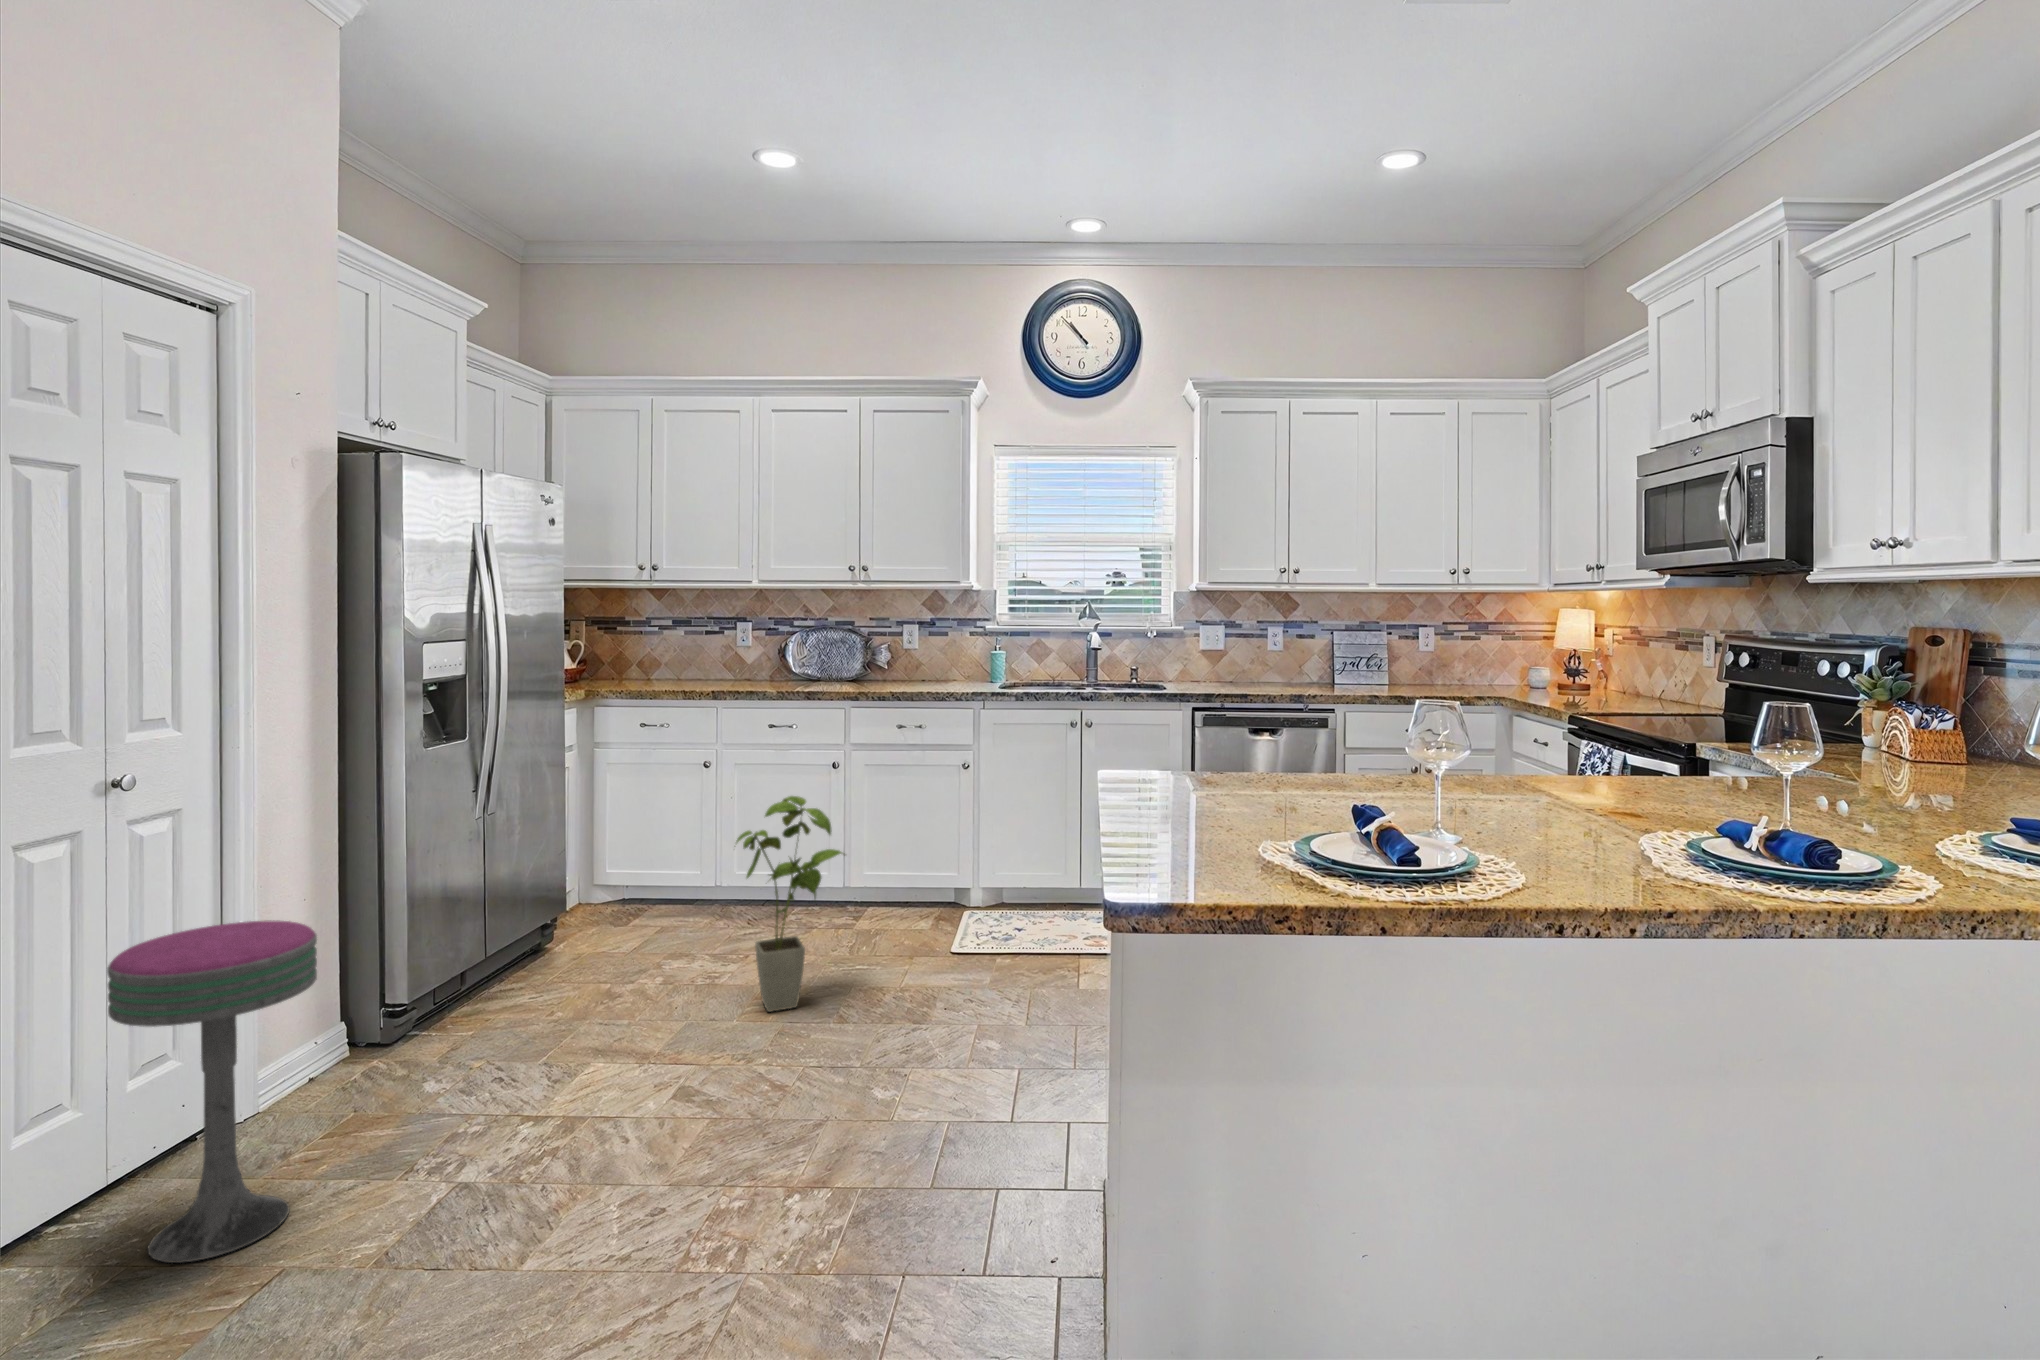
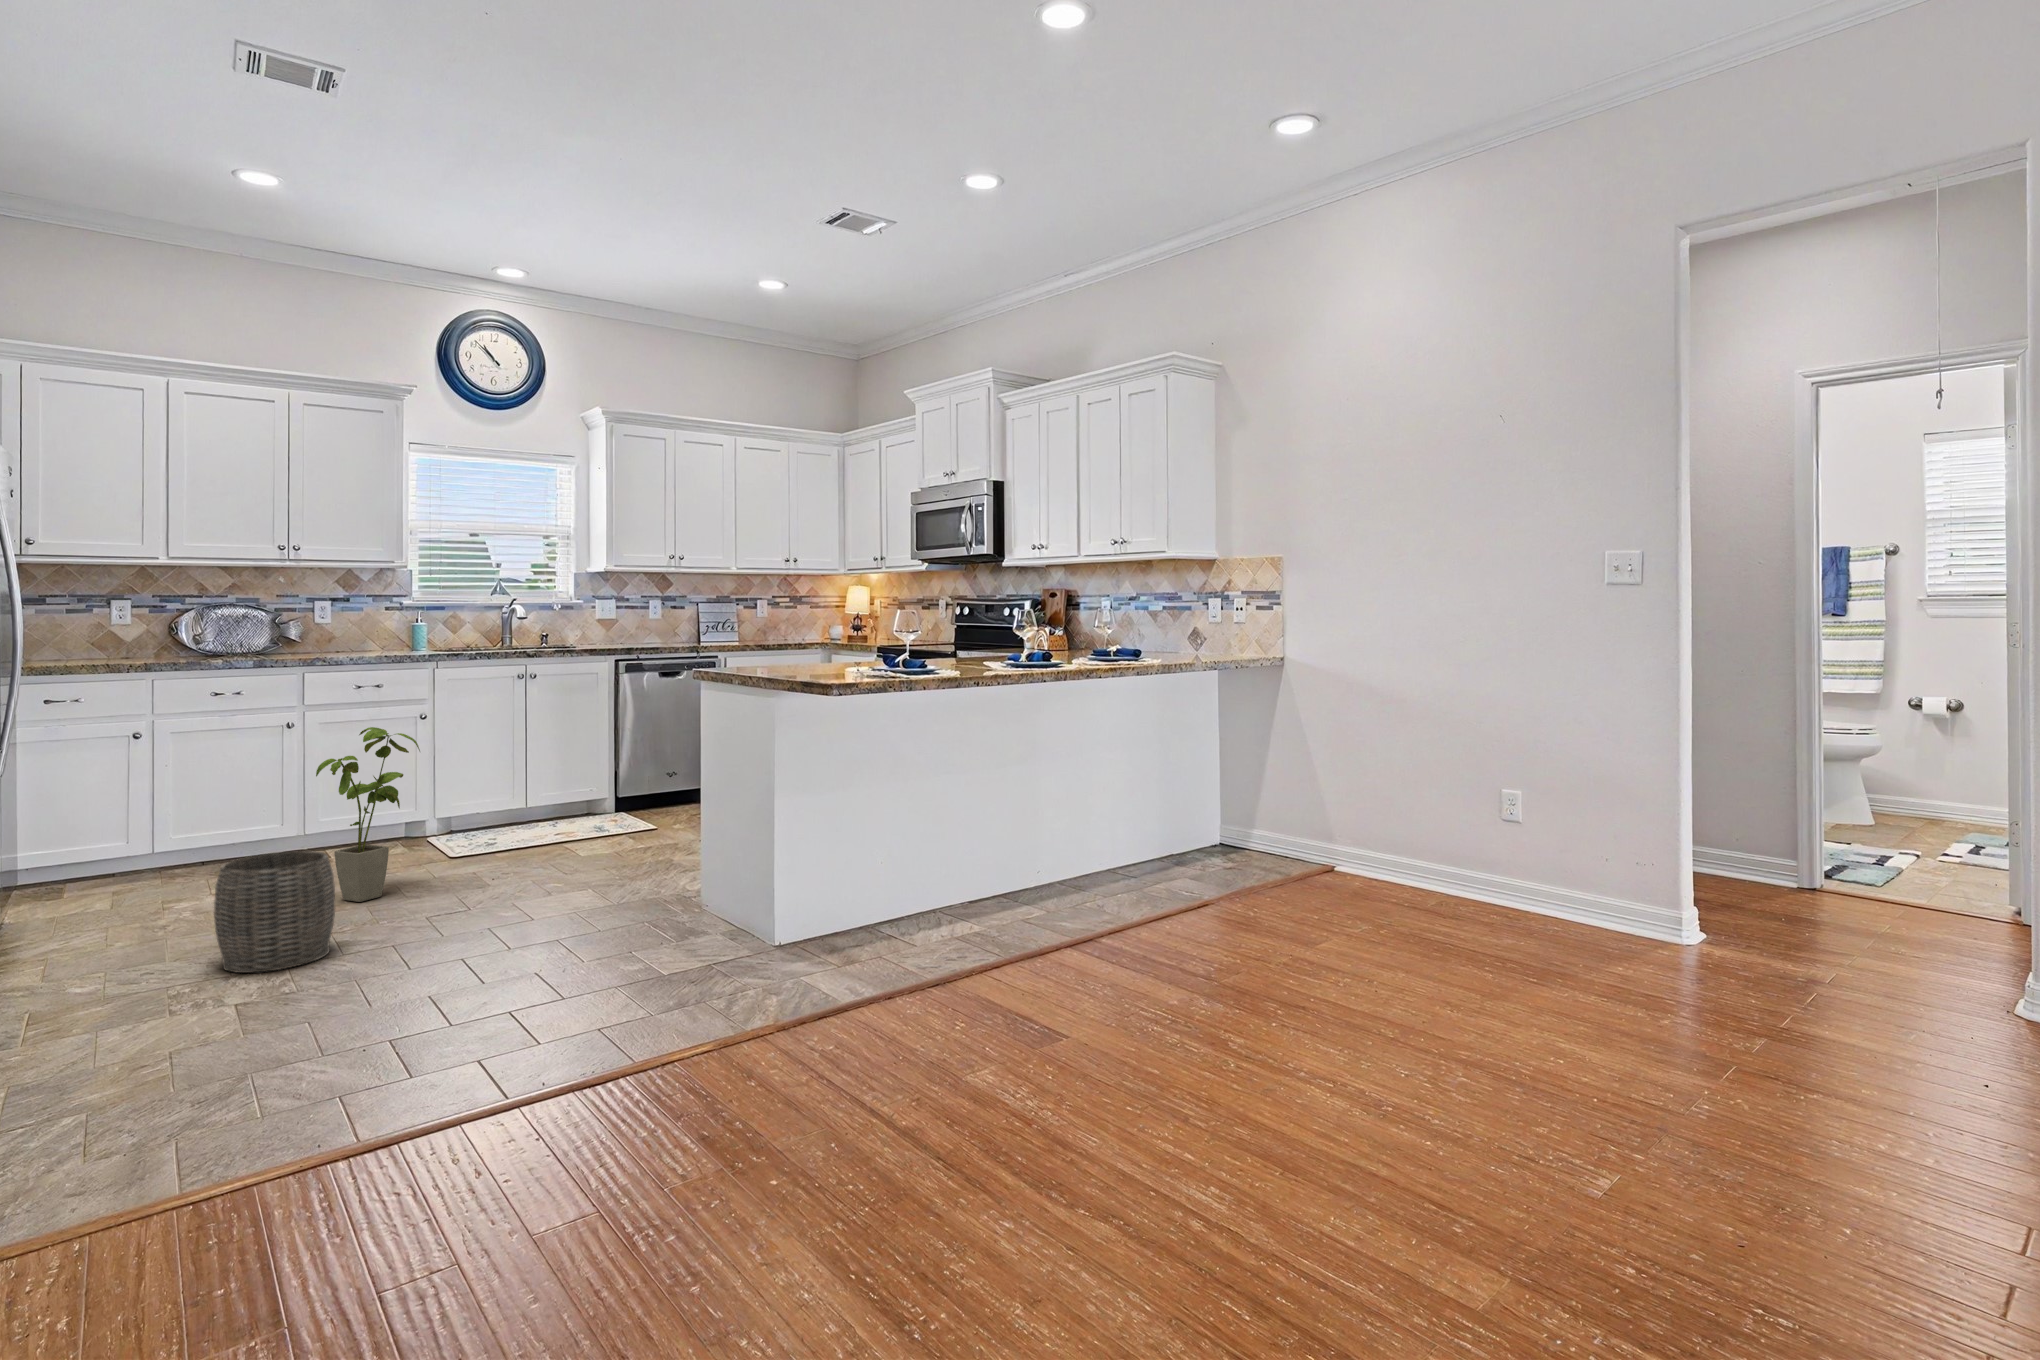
bar stool: present [107,920,317,1263] -> none [13,810,177,1060]
woven basket: none [494,961,635,1132] -> present [214,851,335,973]

